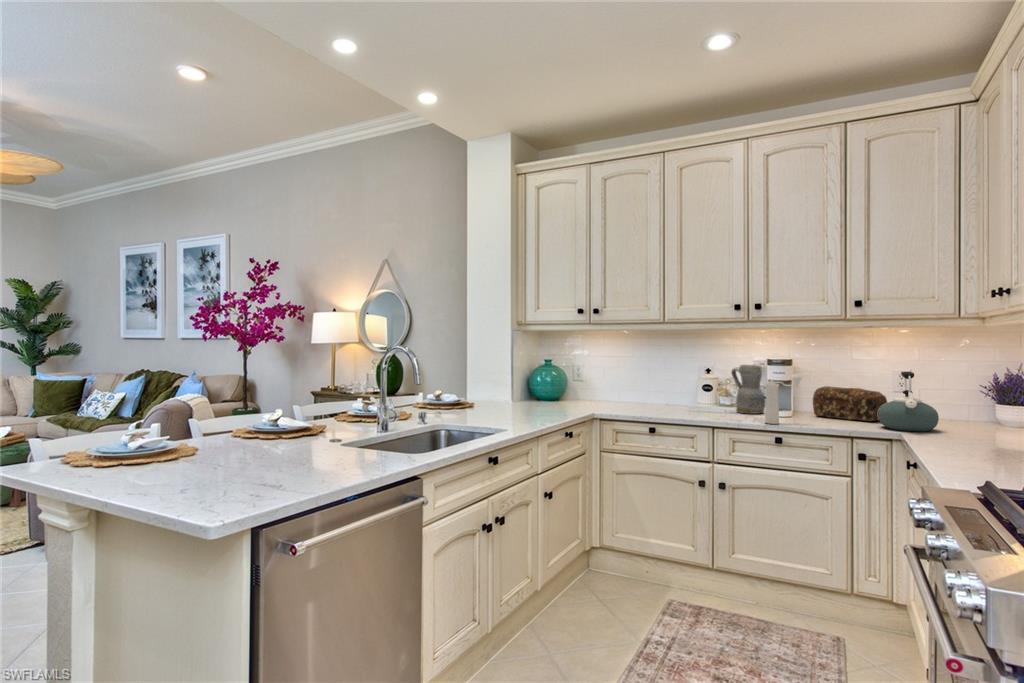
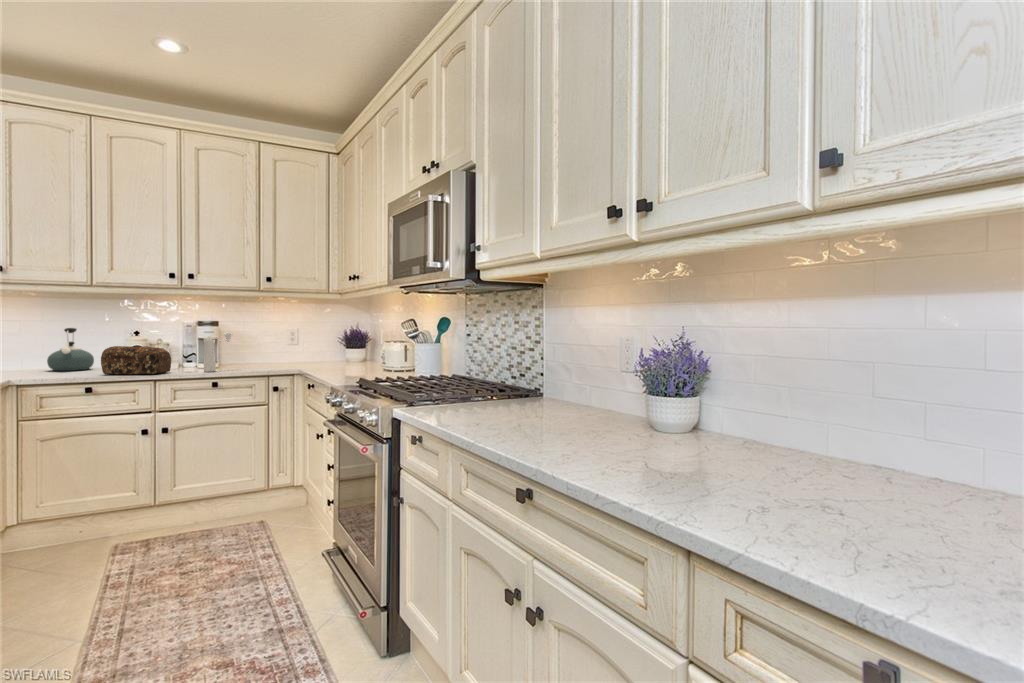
ceramic pitcher: present [731,365,765,414] -> none [164,326,196,368]
kettle: present [878,372,939,431] -> present [47,328,94,371]
bread loaf: present [813,386,887,421] -> present [101,346,171,374]

